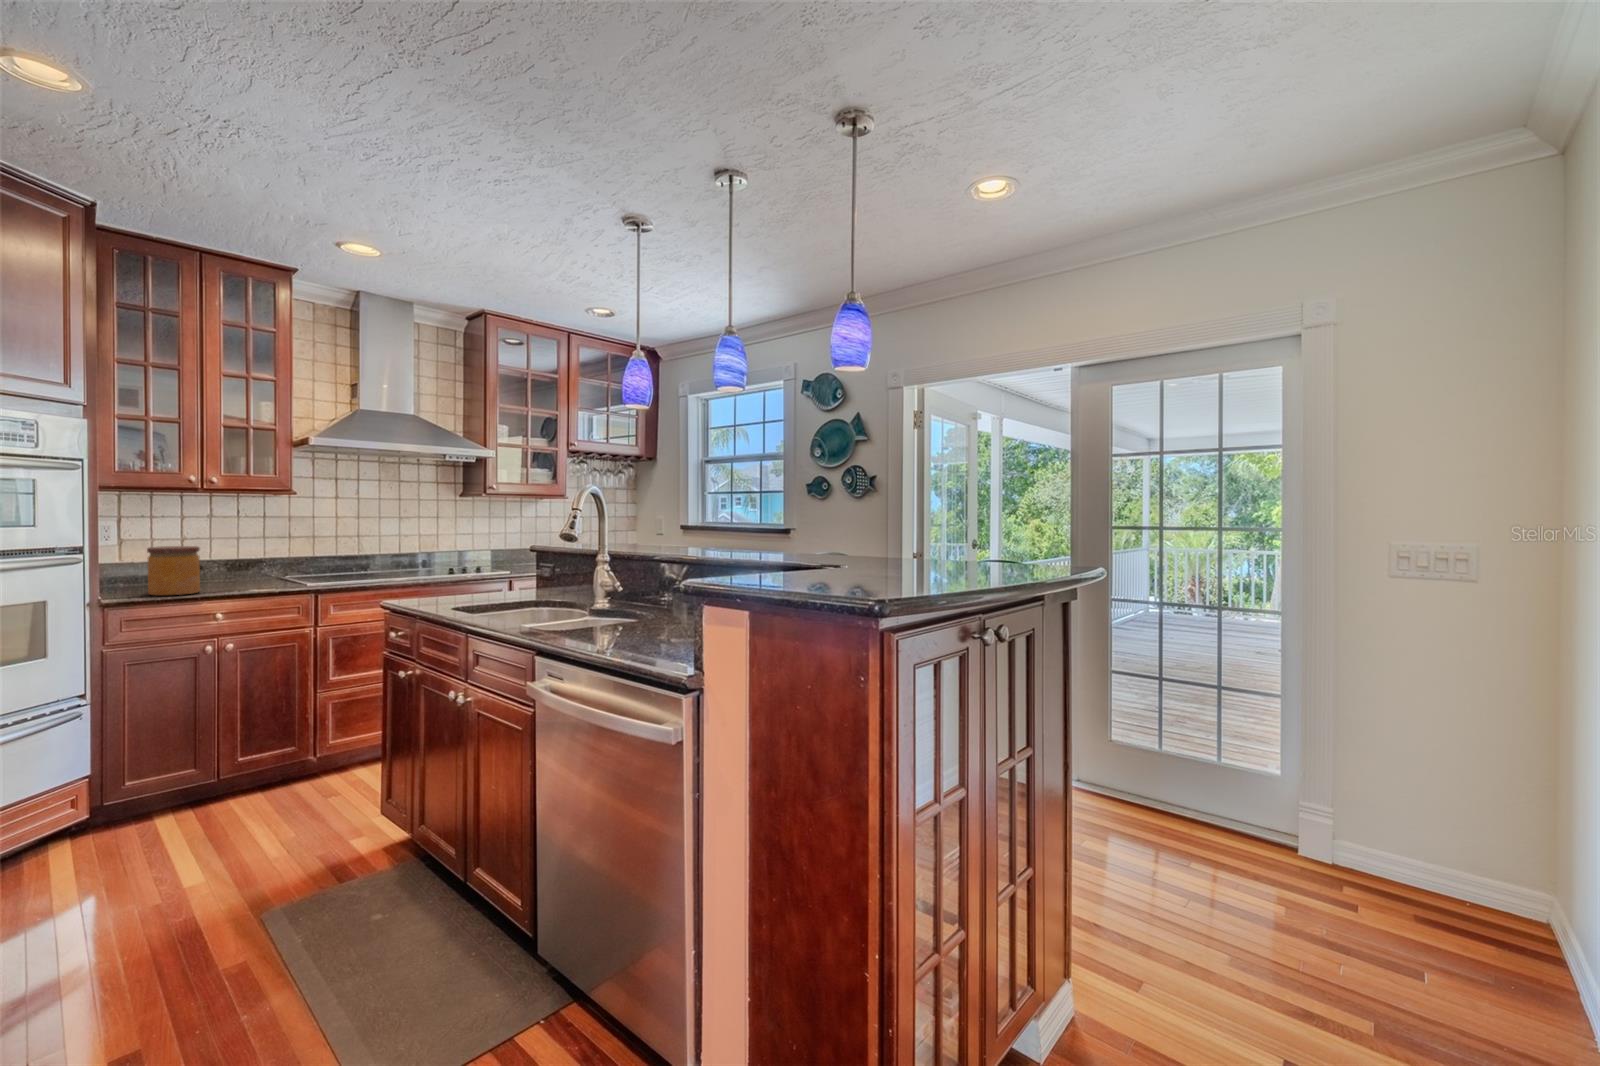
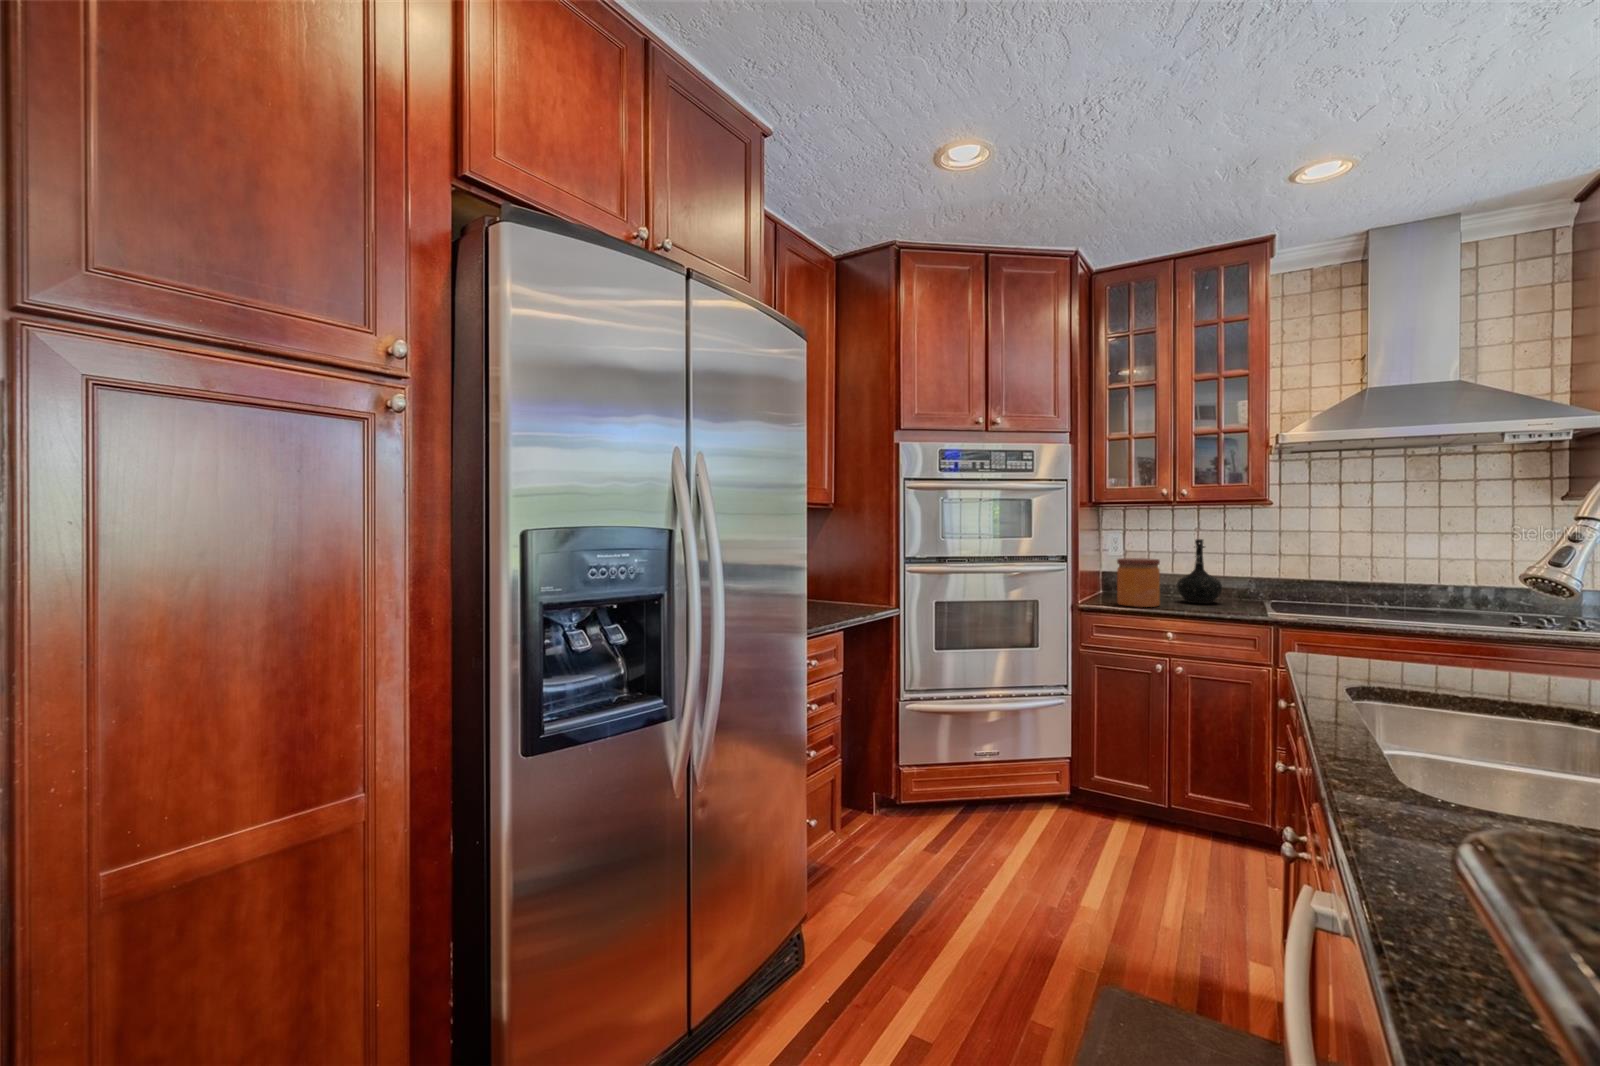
bottle: none [205,526,253,586] -> present [1177,539,1222,604]

